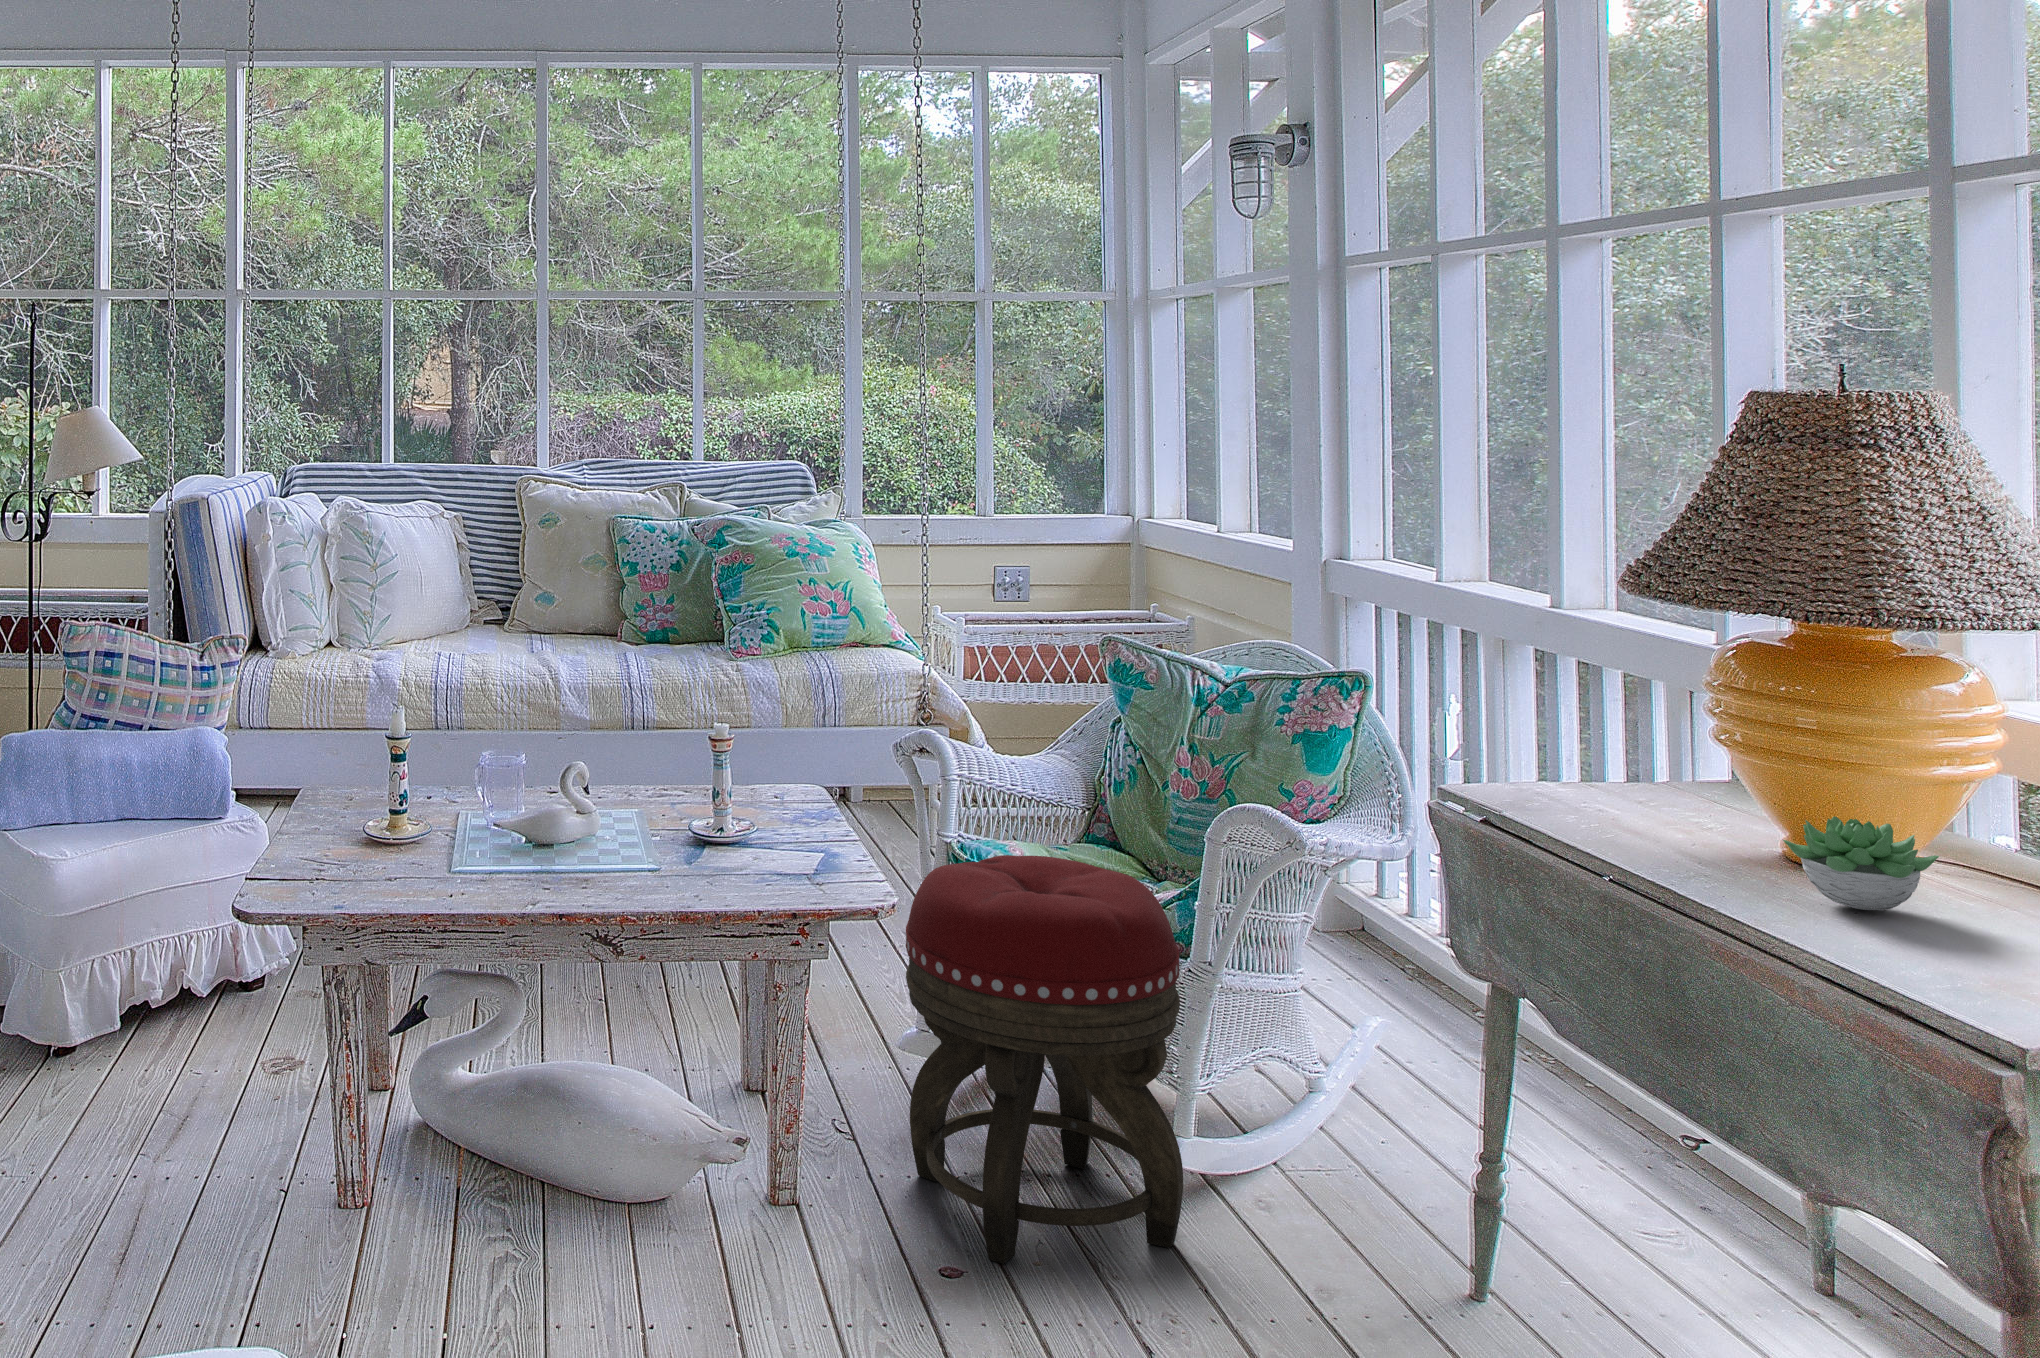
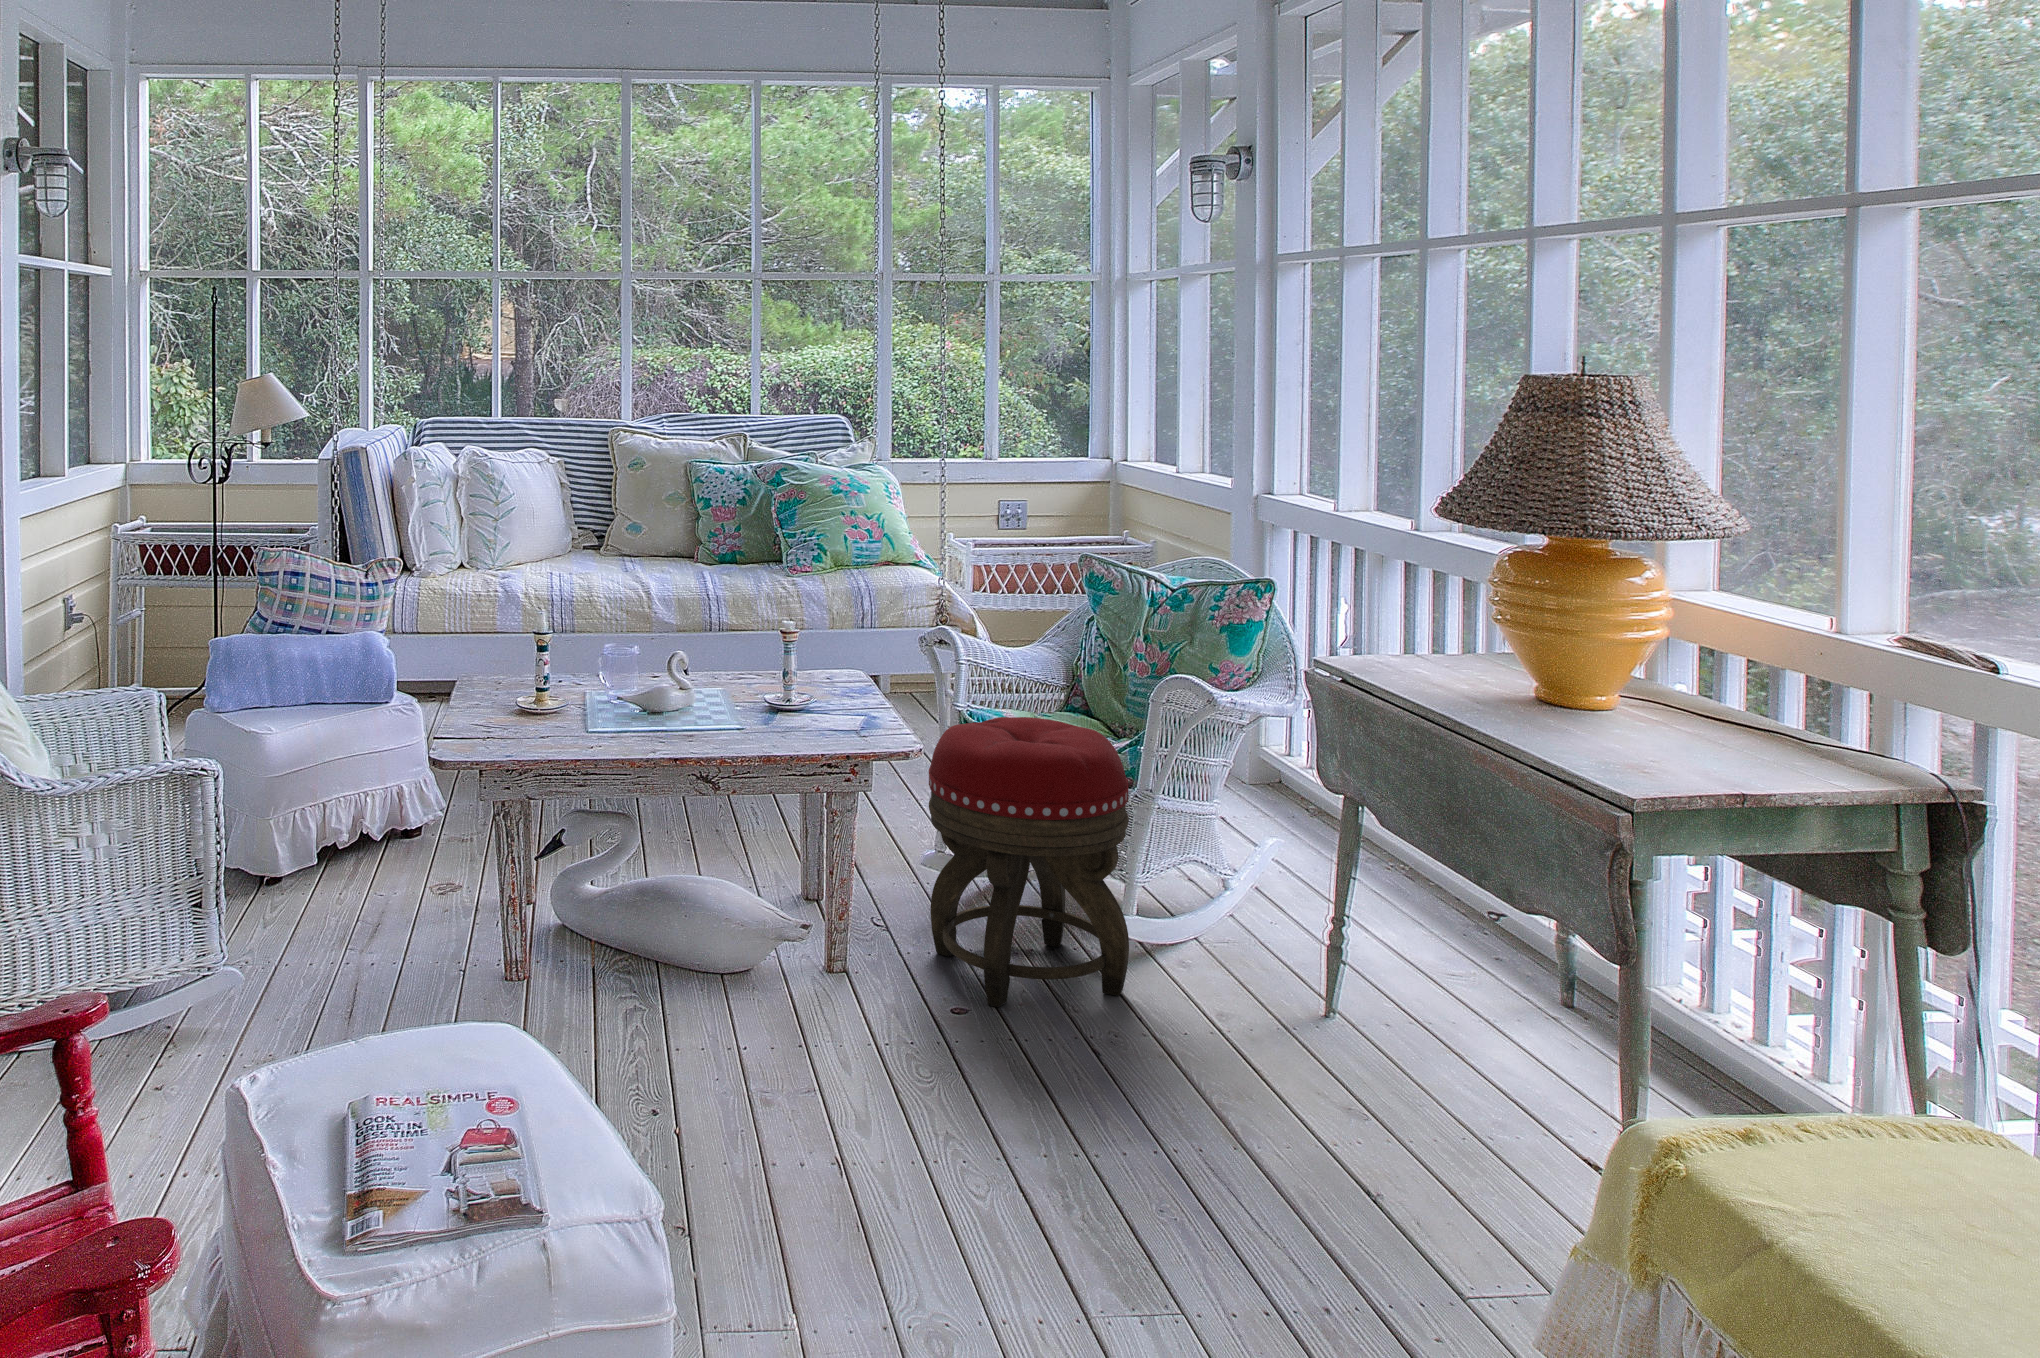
succulent plant: present [1783,816,1939,910] -> none [1531,673,1631,735]

